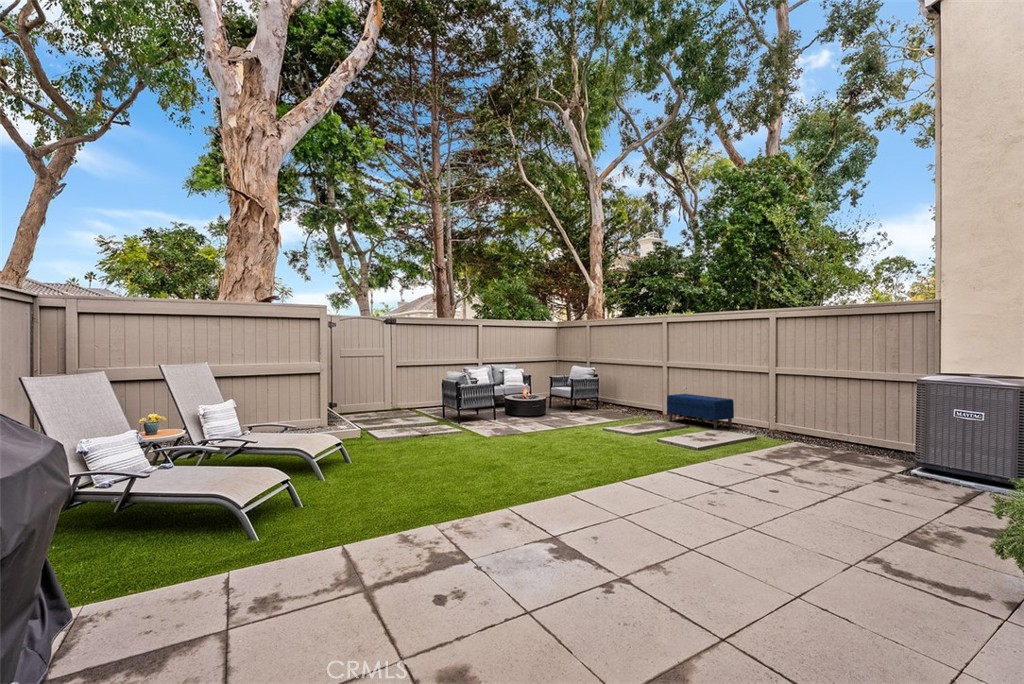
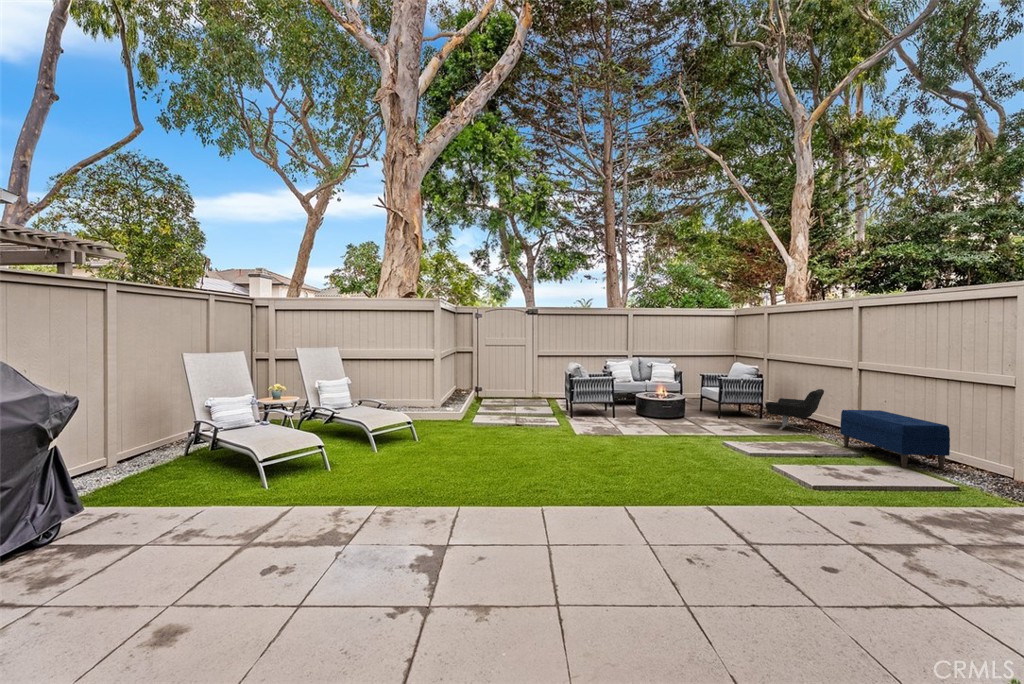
lounge chair: none [604,382,643,415] -> present [765,389,824,430]

